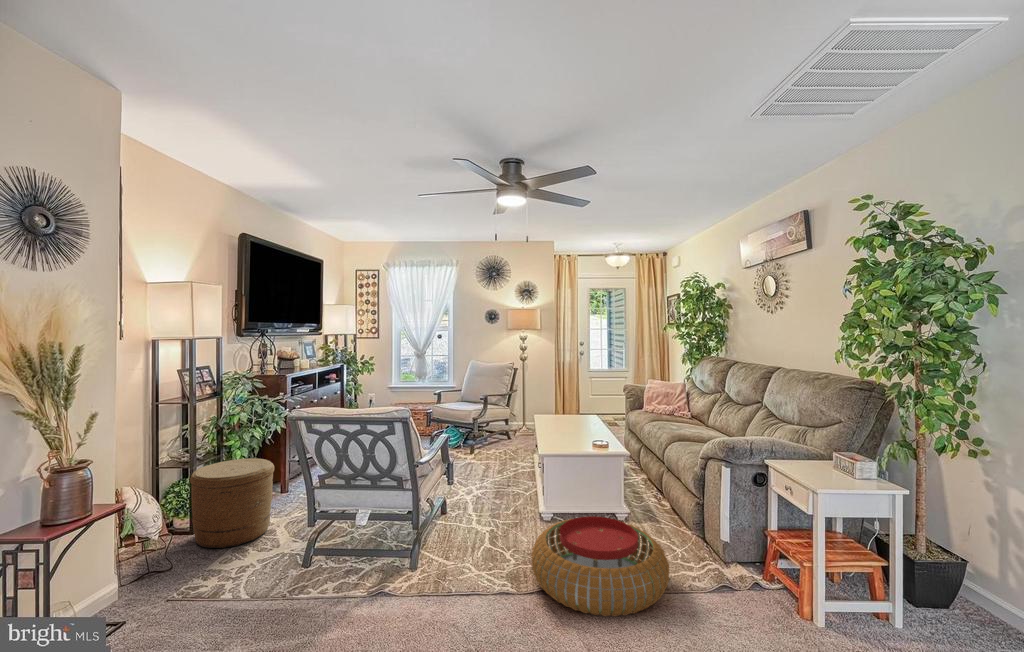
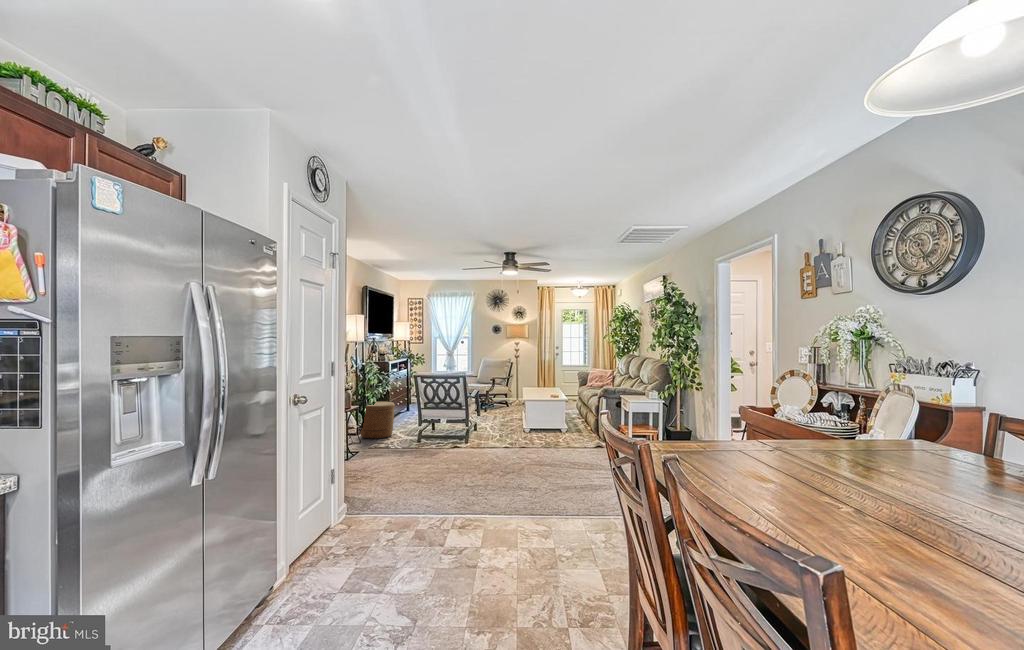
pouf: present [531,516,669,616] -> none [518,421,575,451]

